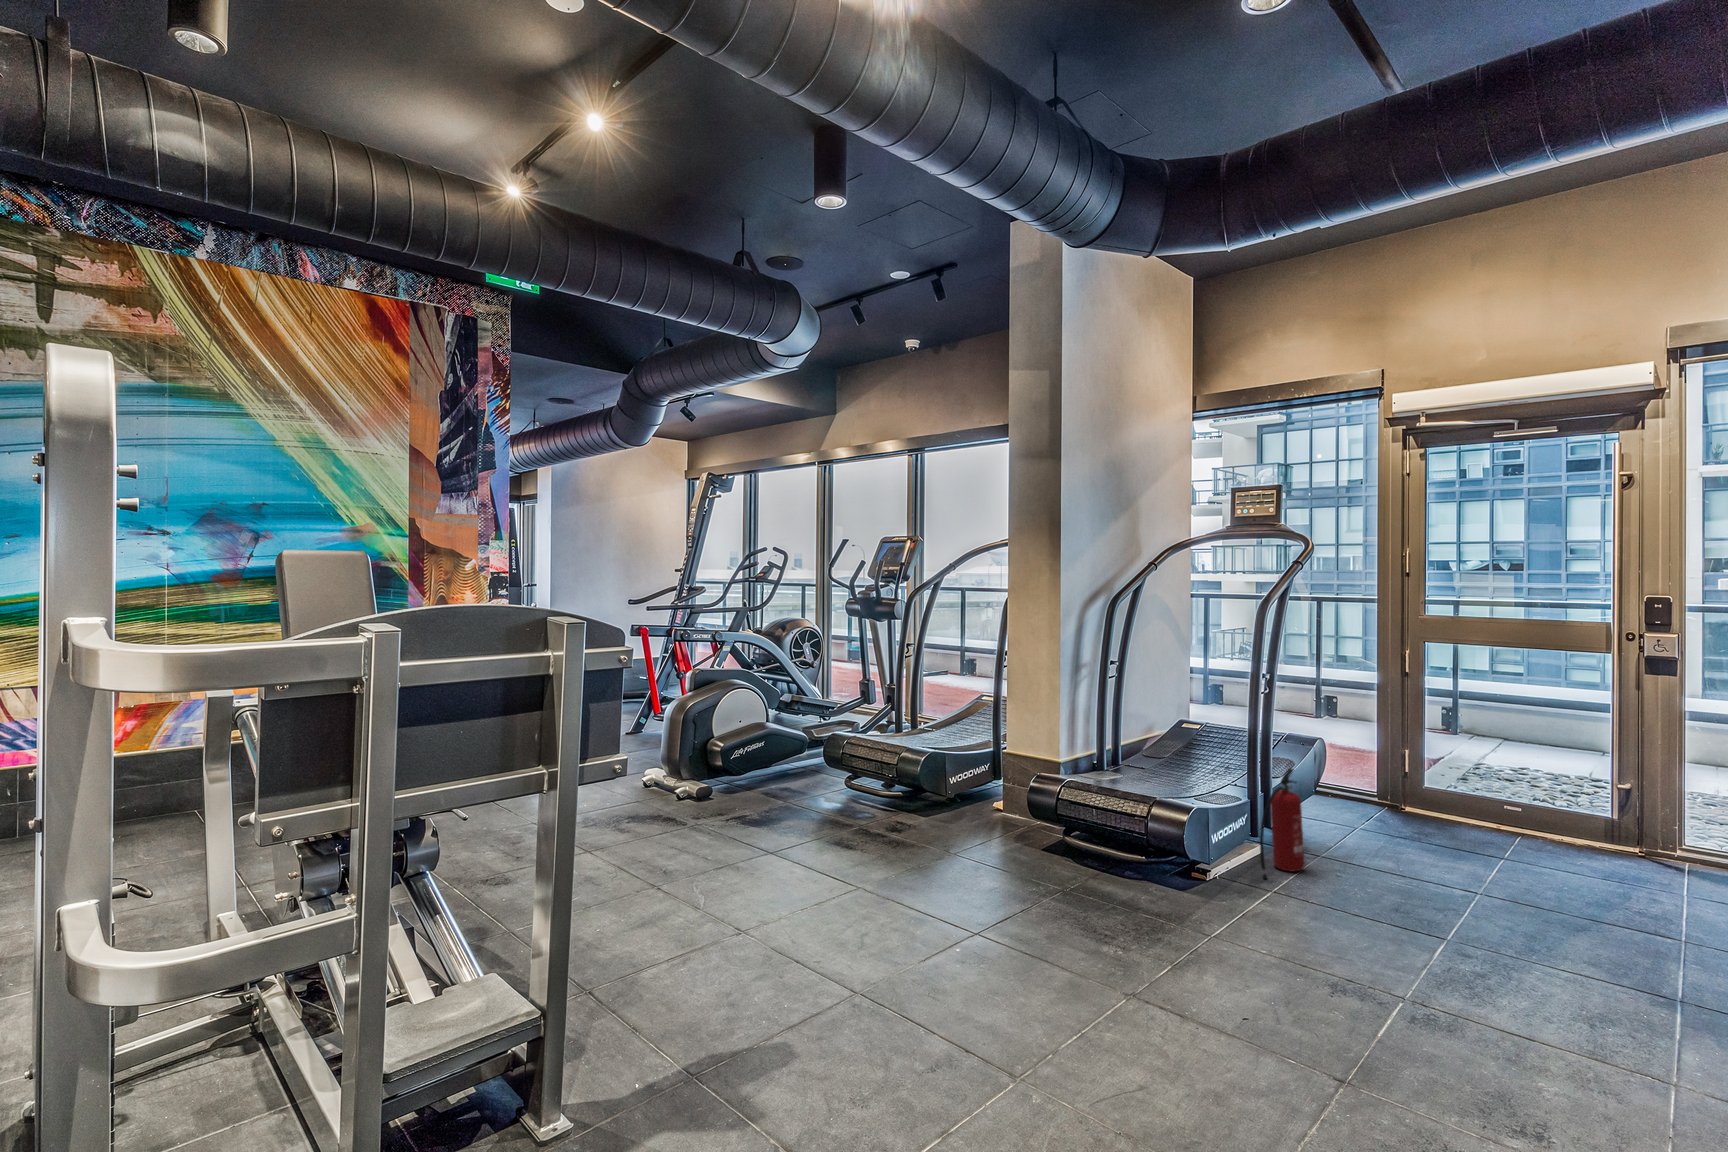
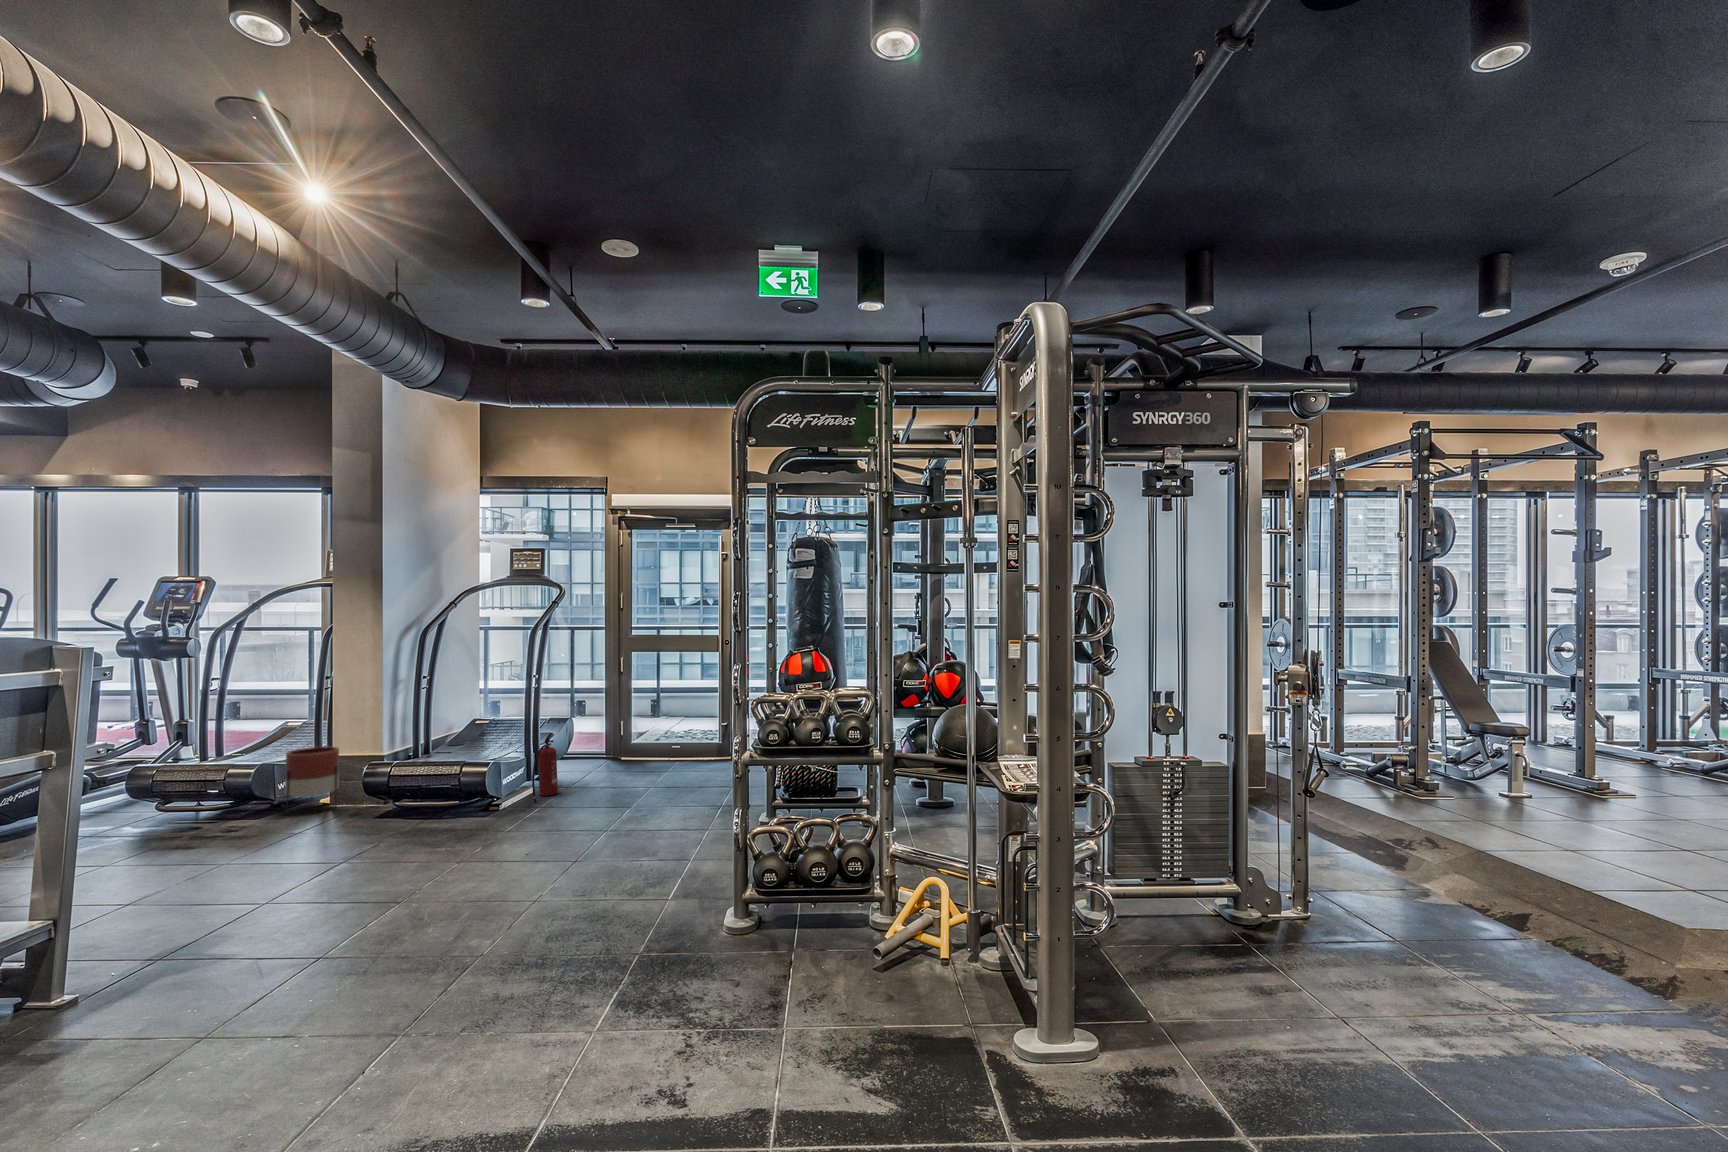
planter: none [956,737,1011,822] -> present [284,747,339,815]

